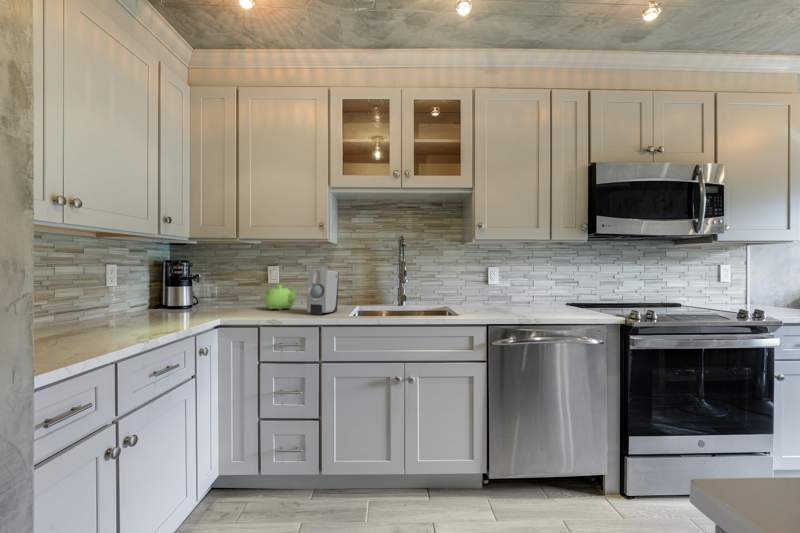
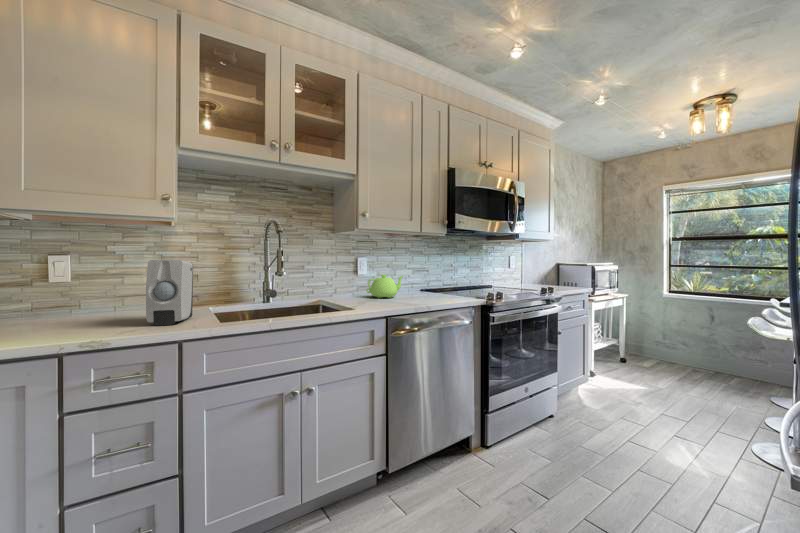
teapot: present [264,285,297,310] -> present [366,275,403,298]

